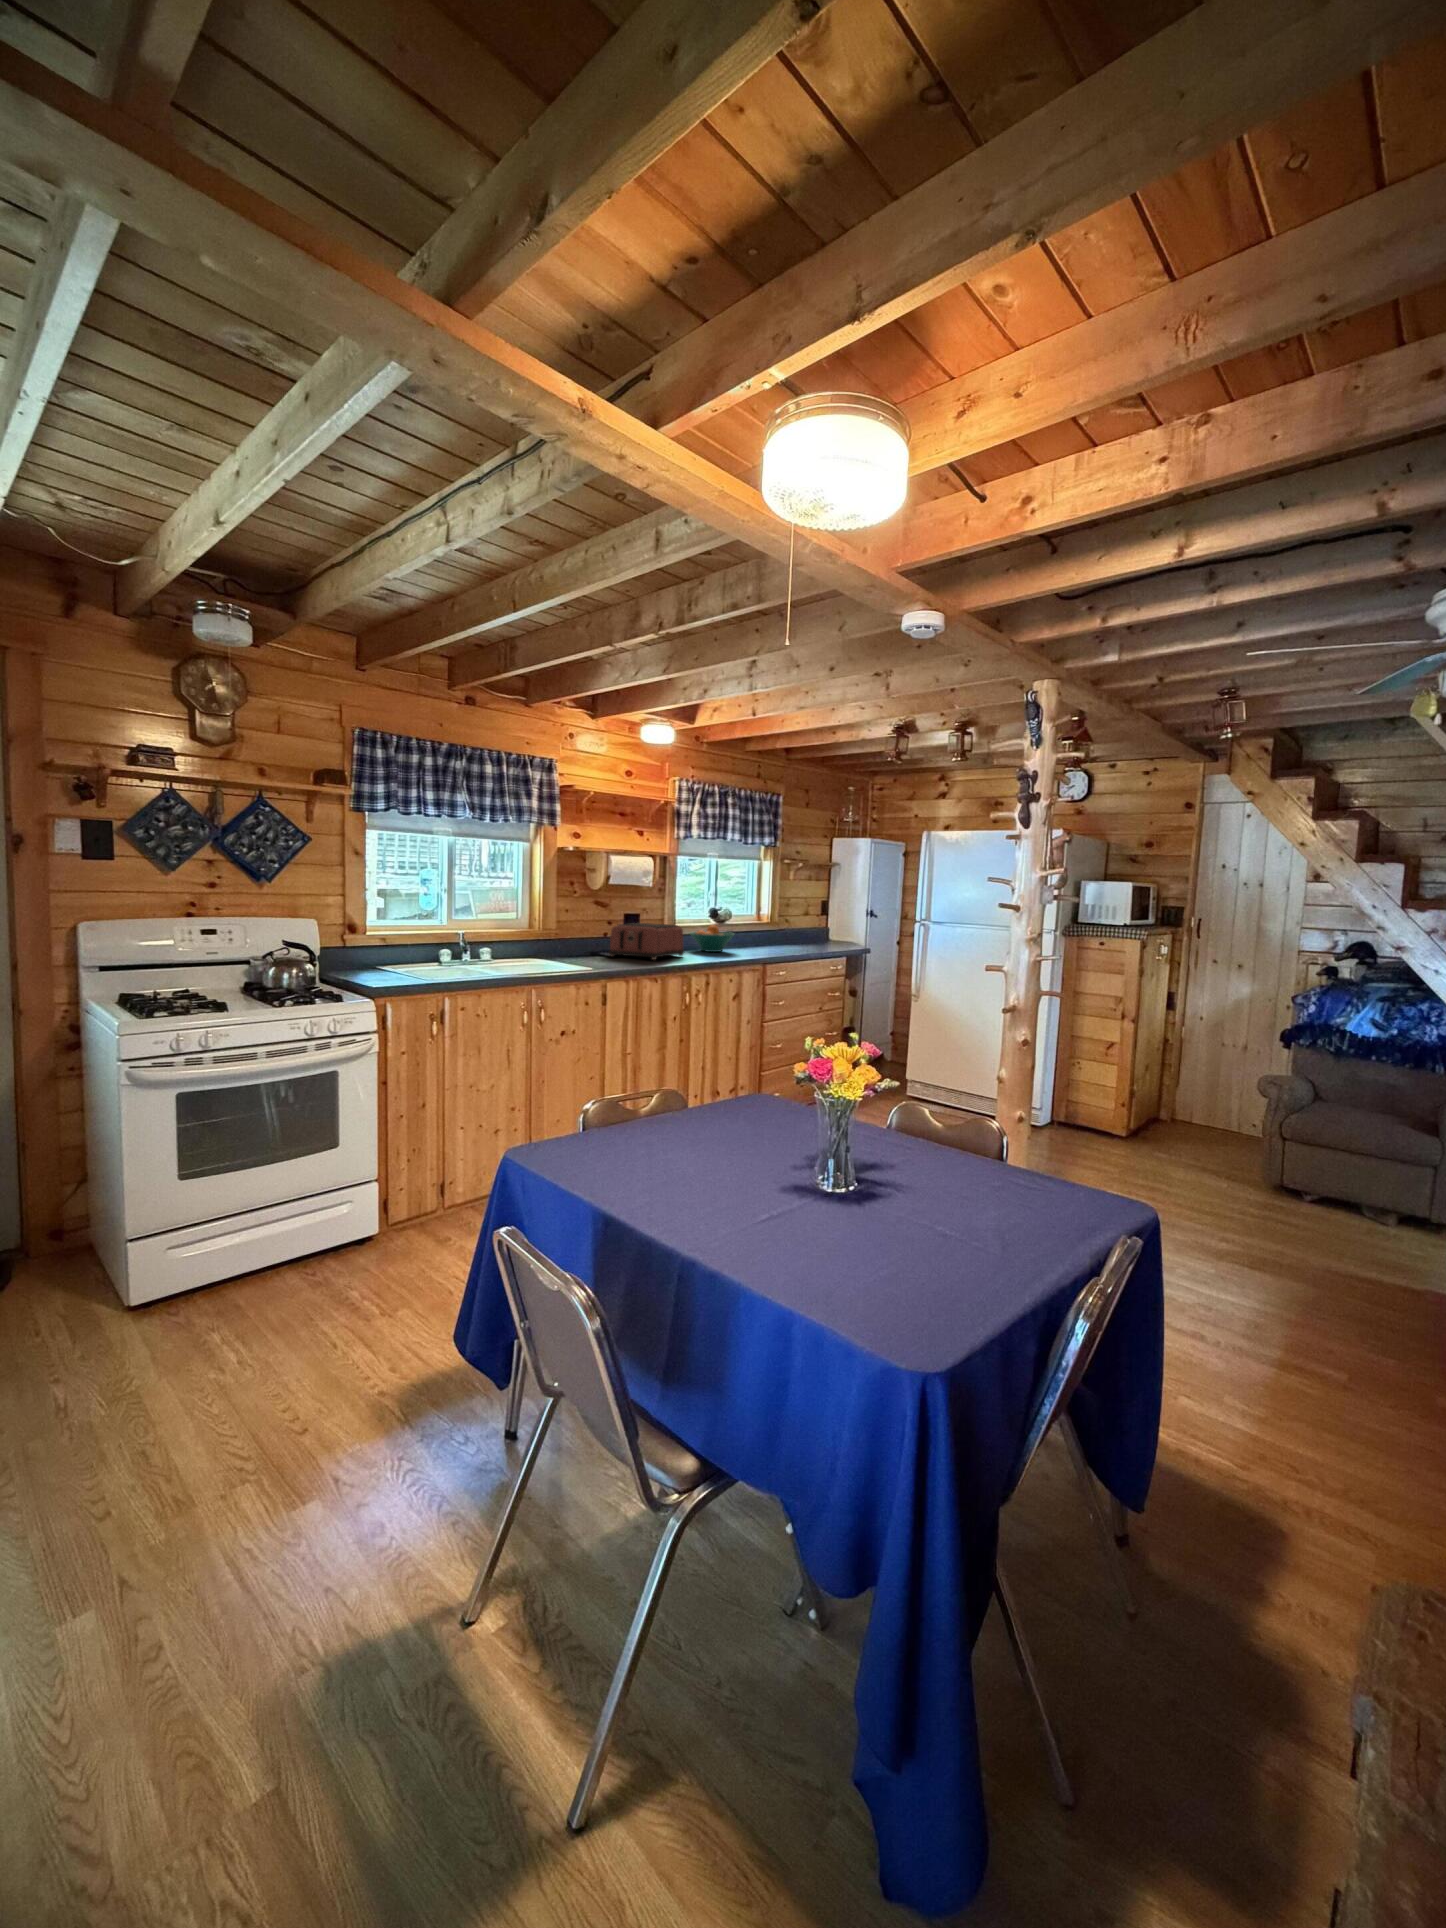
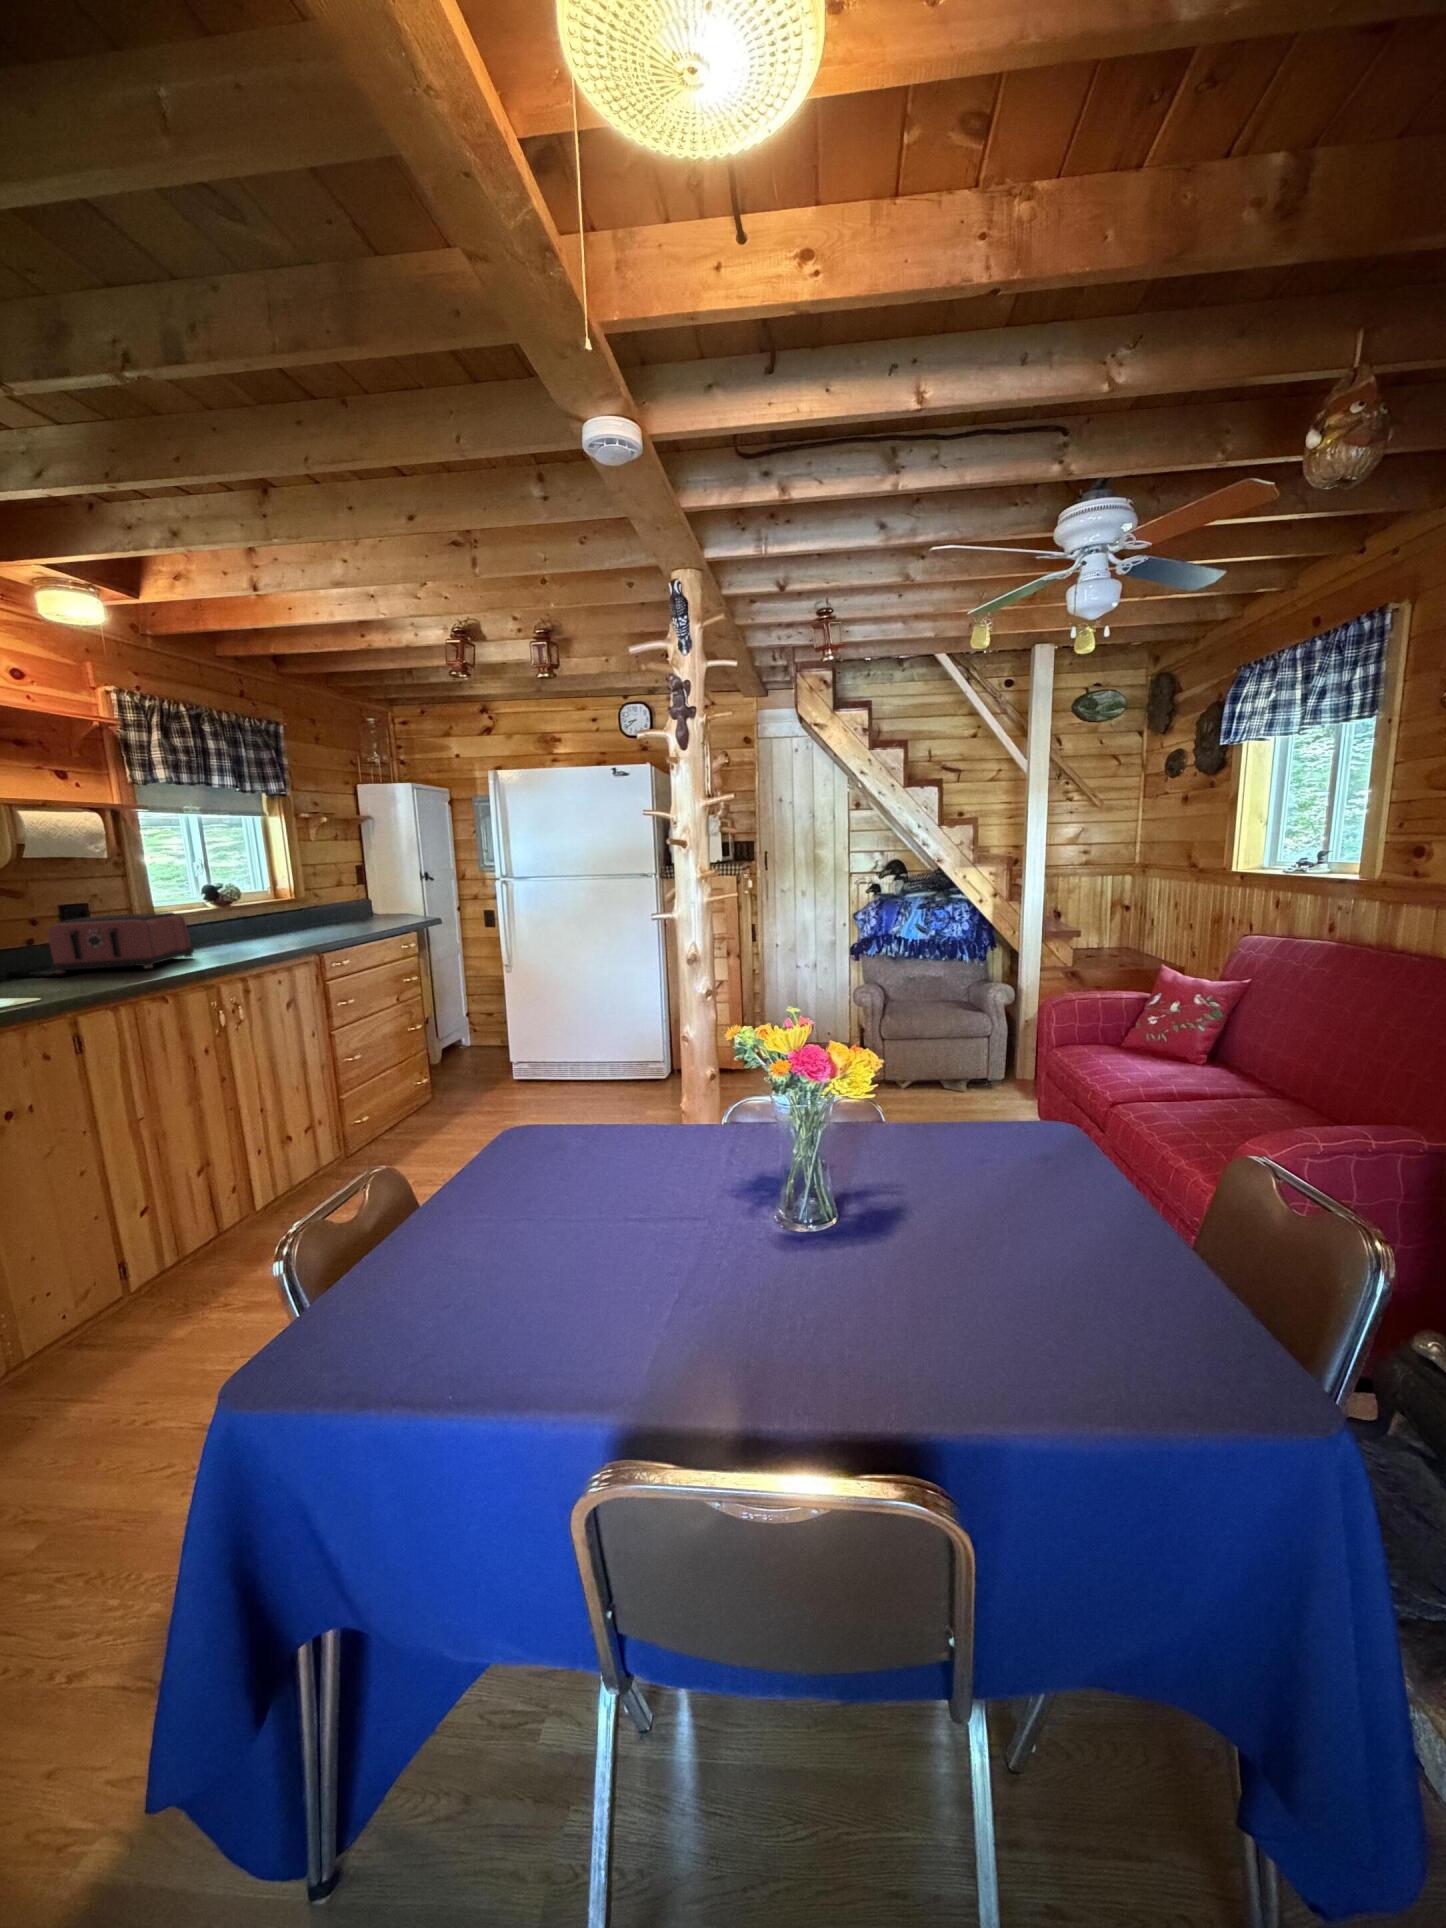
fruit bowl: present [690,925,734,952] -> none [188,907,265,946]

